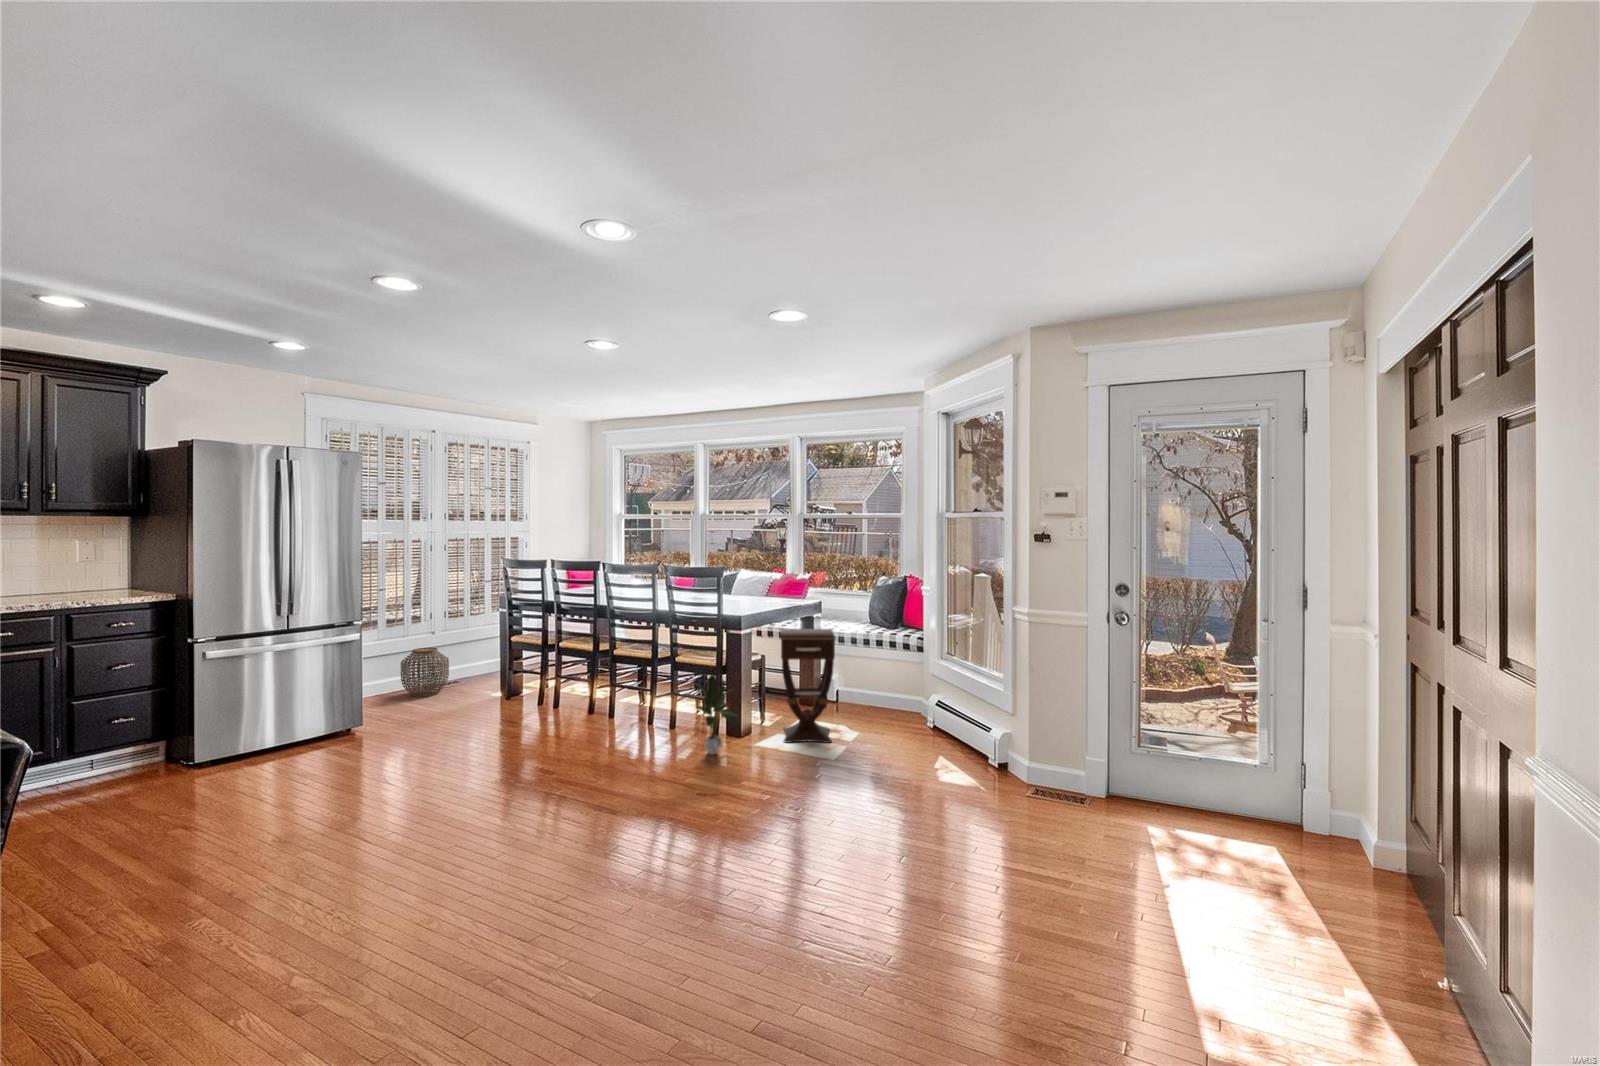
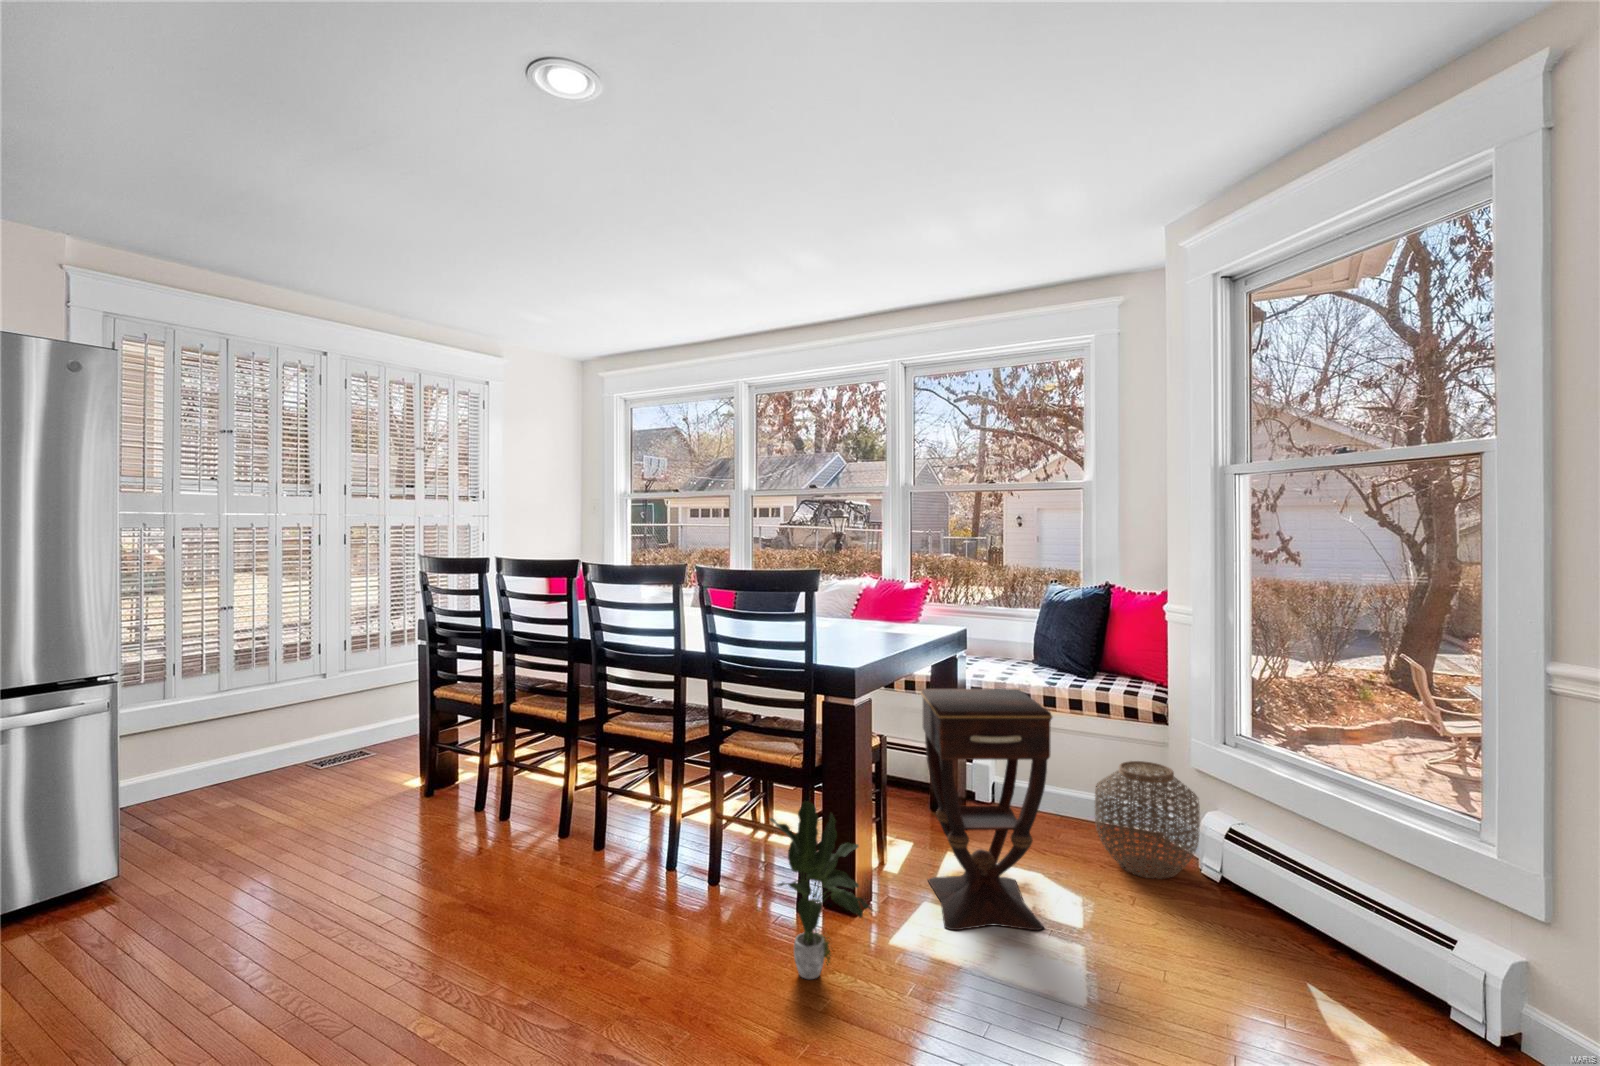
woven basket: present [401,648,449,697] -> present [1095,761,1199,879]

